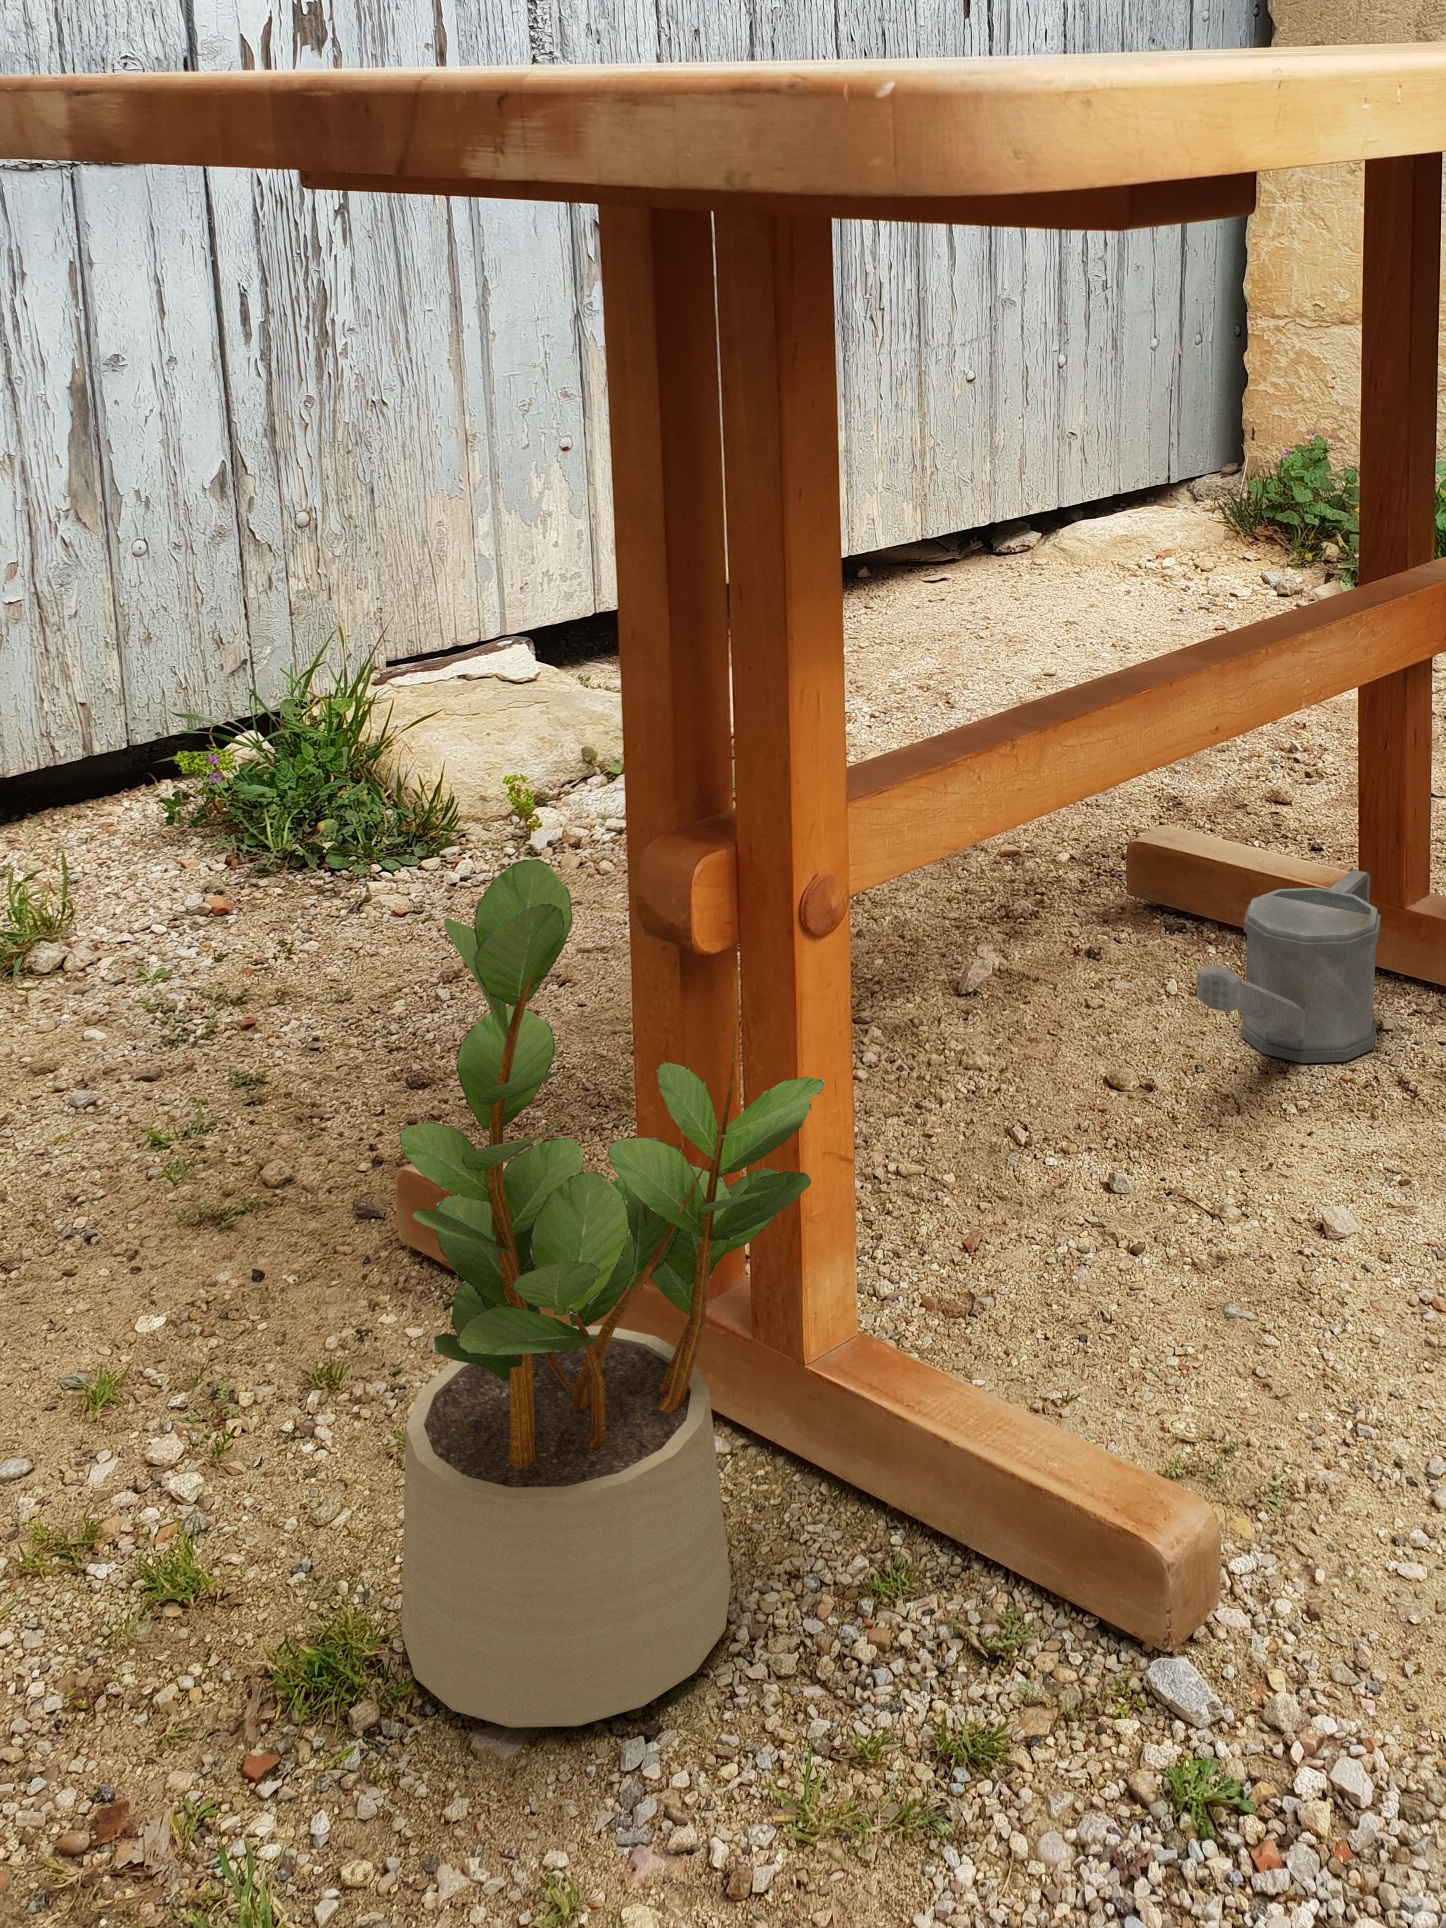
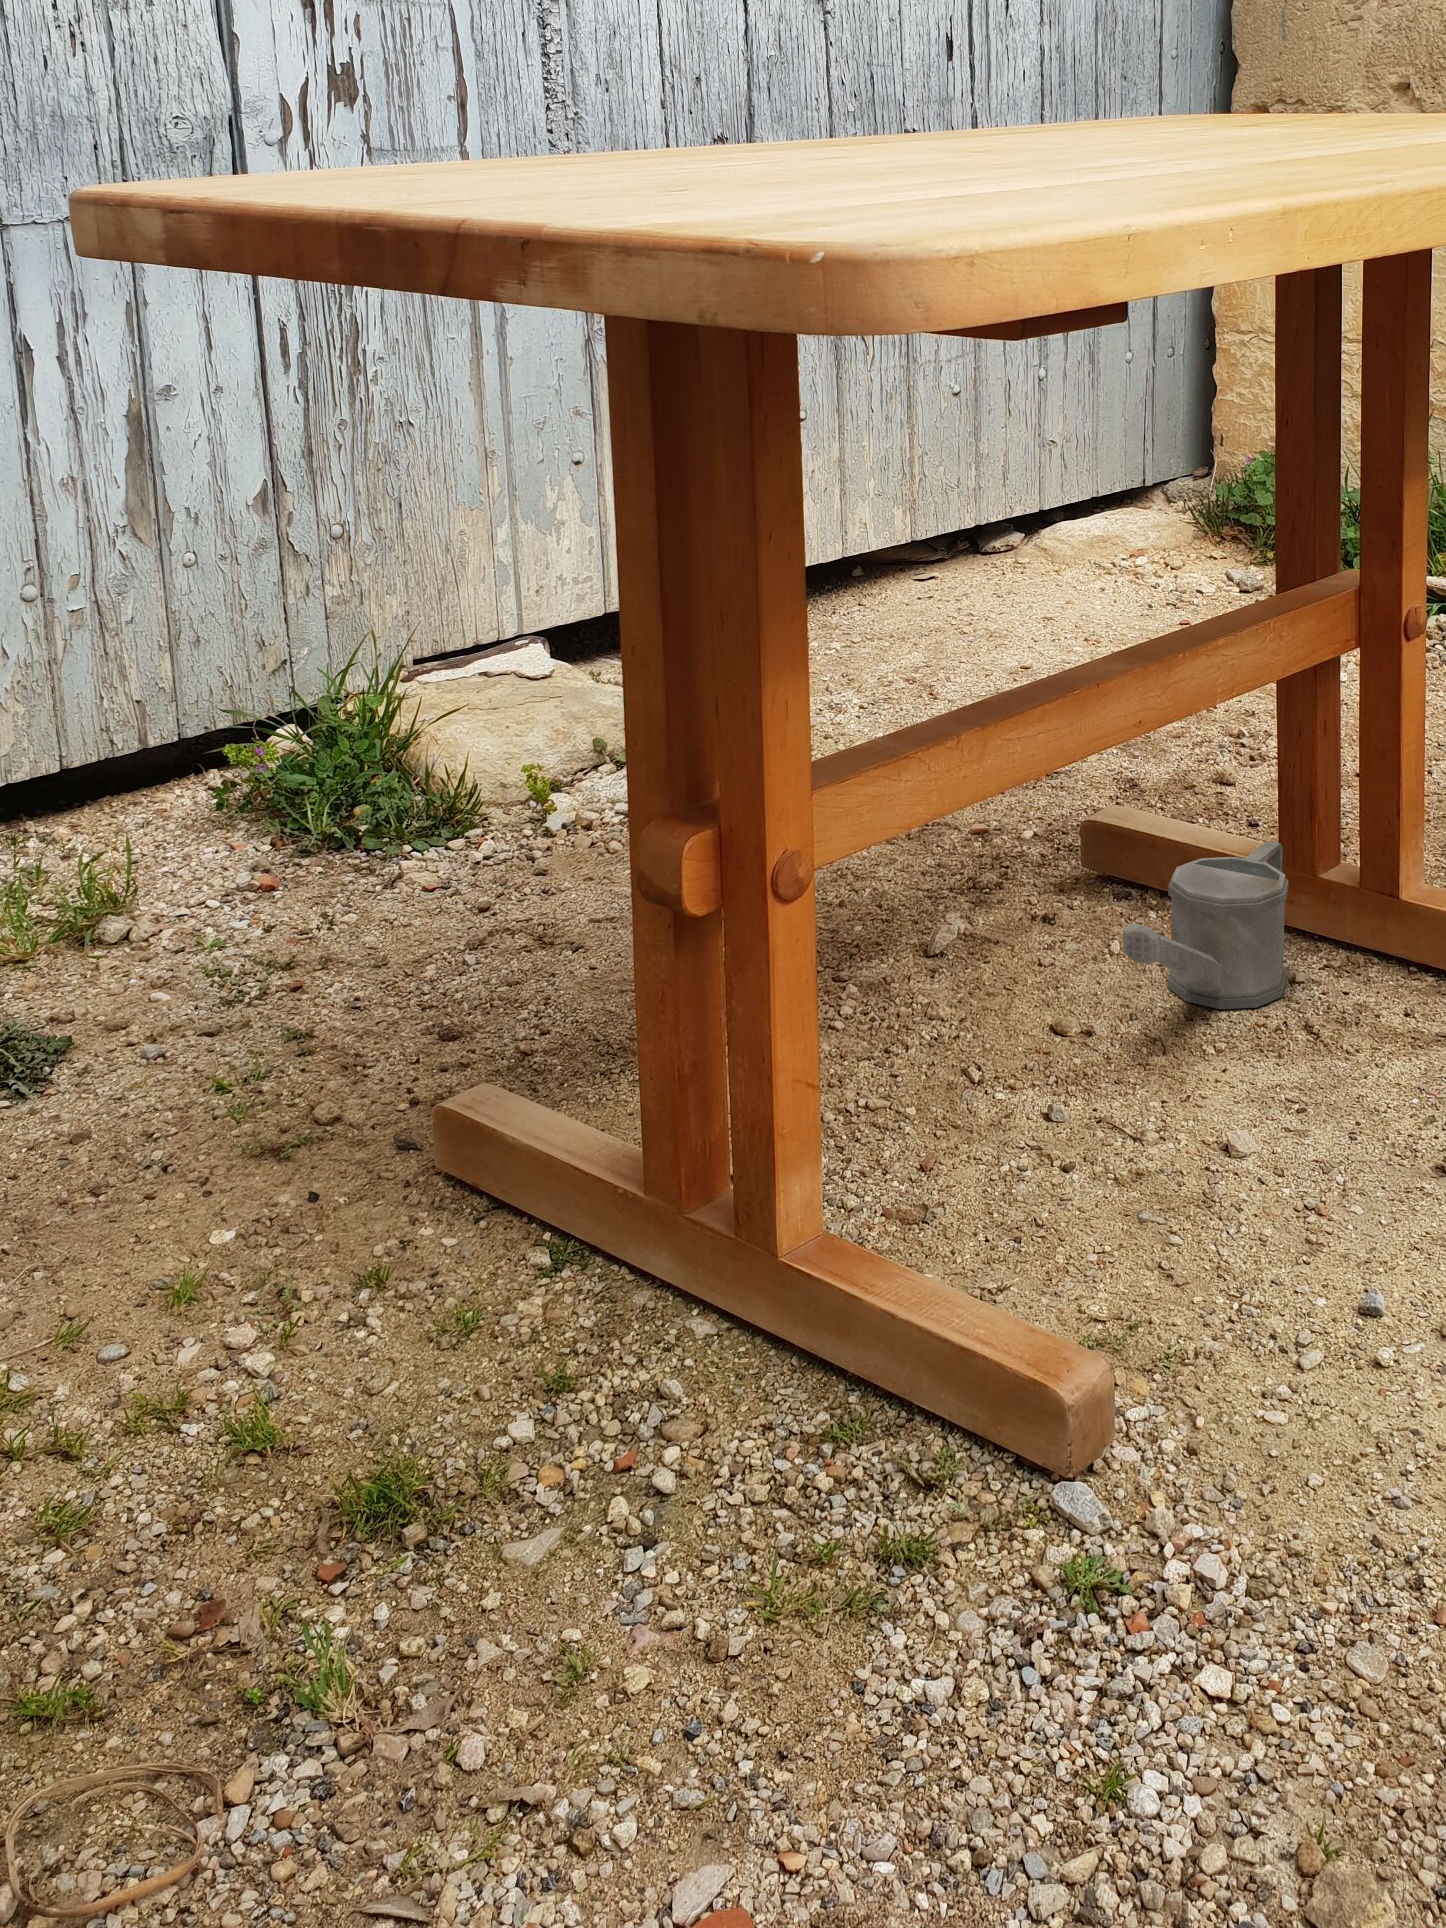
potted plant: present [399,859,824,1727] -> none [435,835,783,1538]

